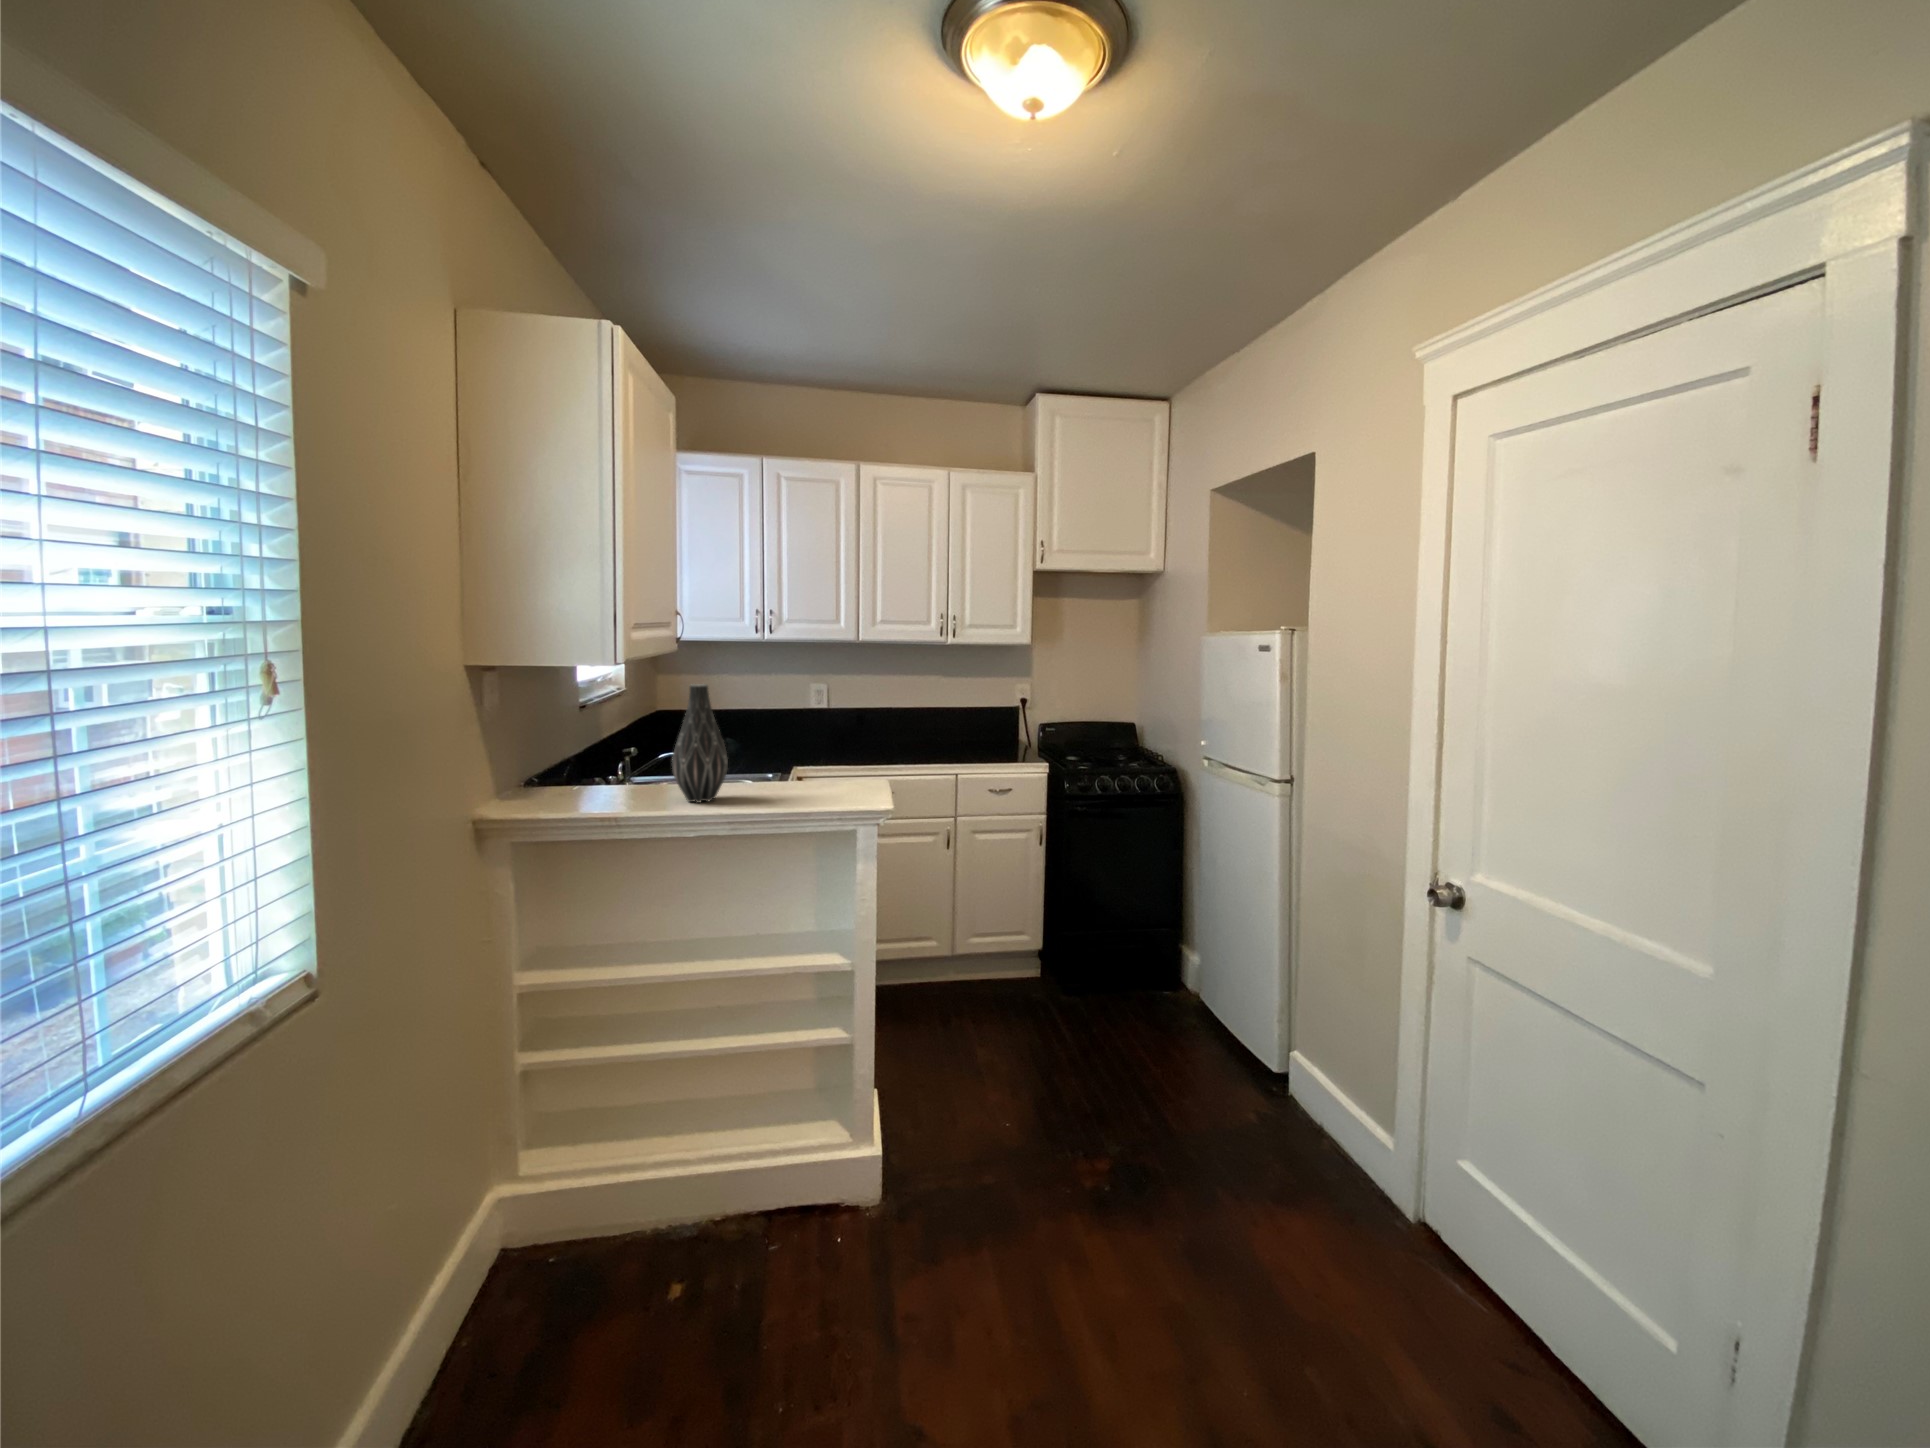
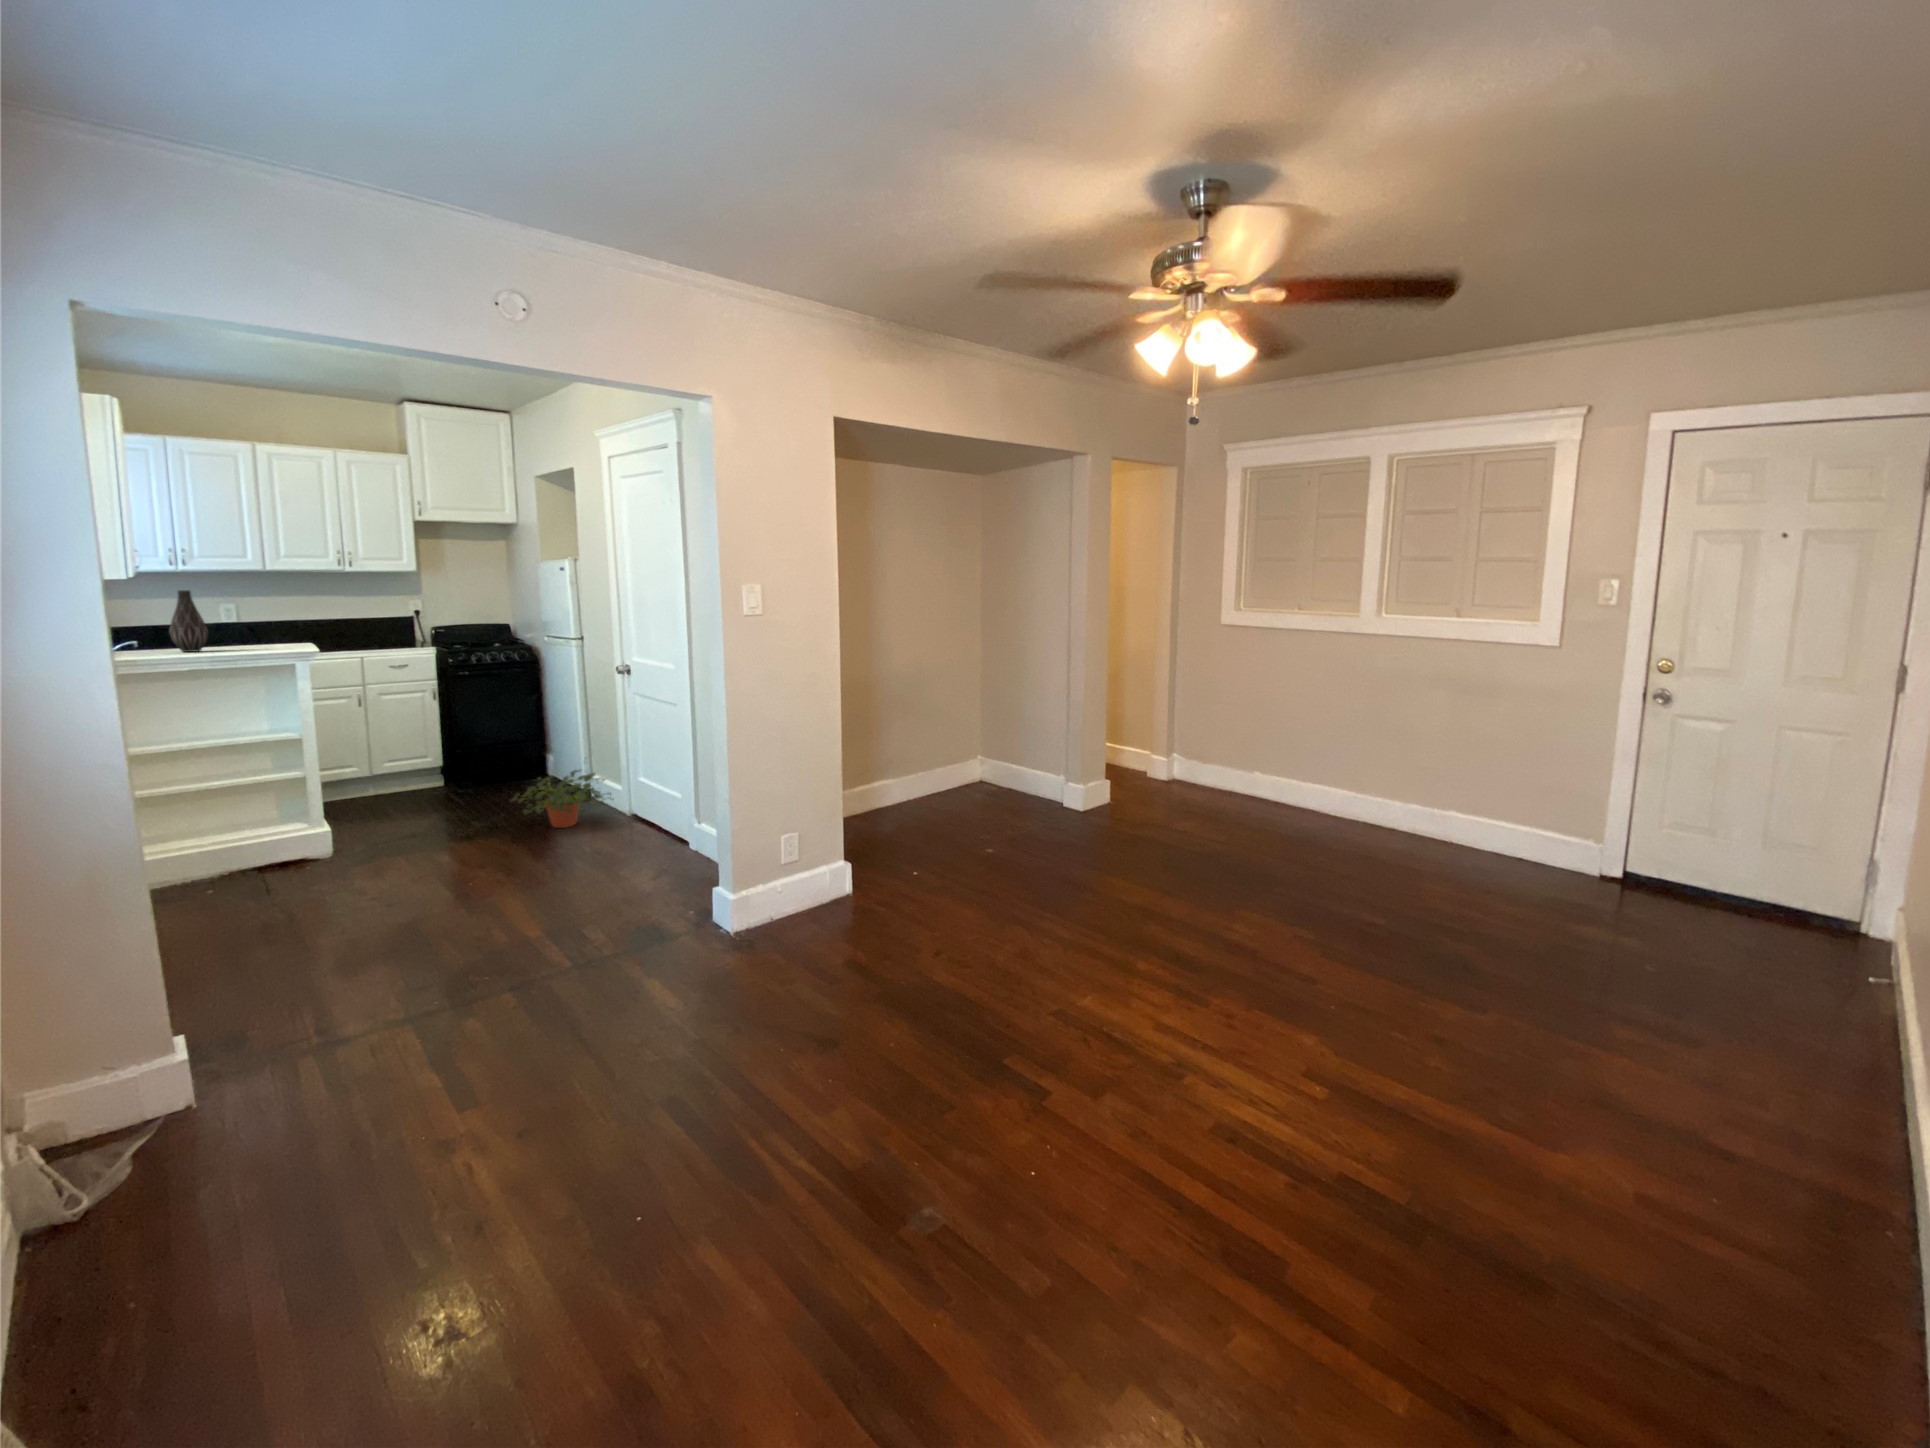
potted plant: none [1183,1077,1408,1279] -> present [511,770,612,828]

